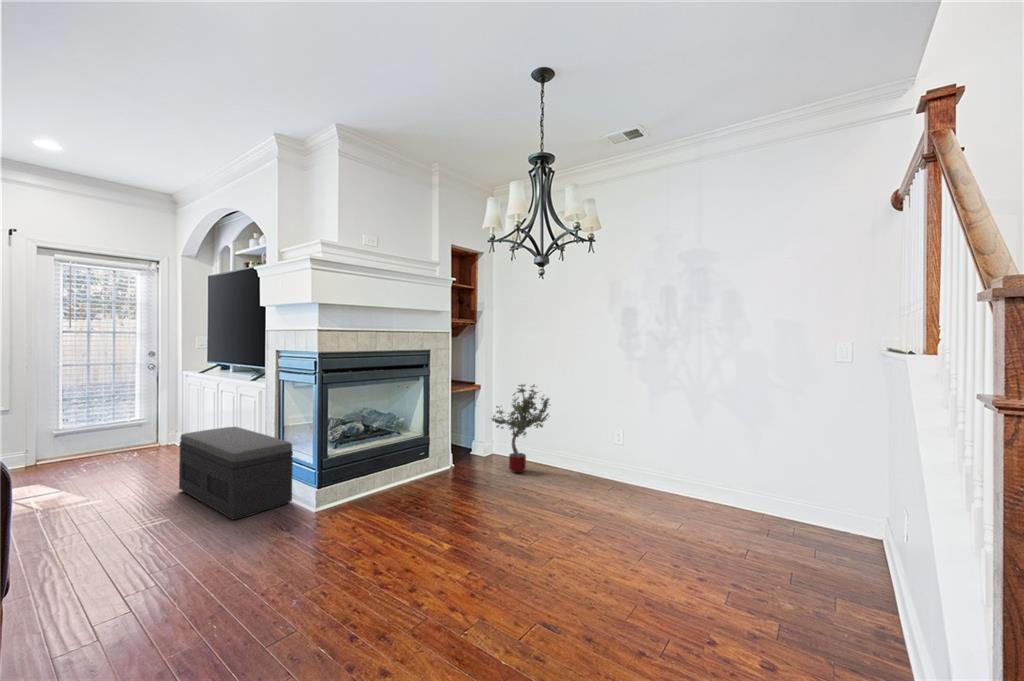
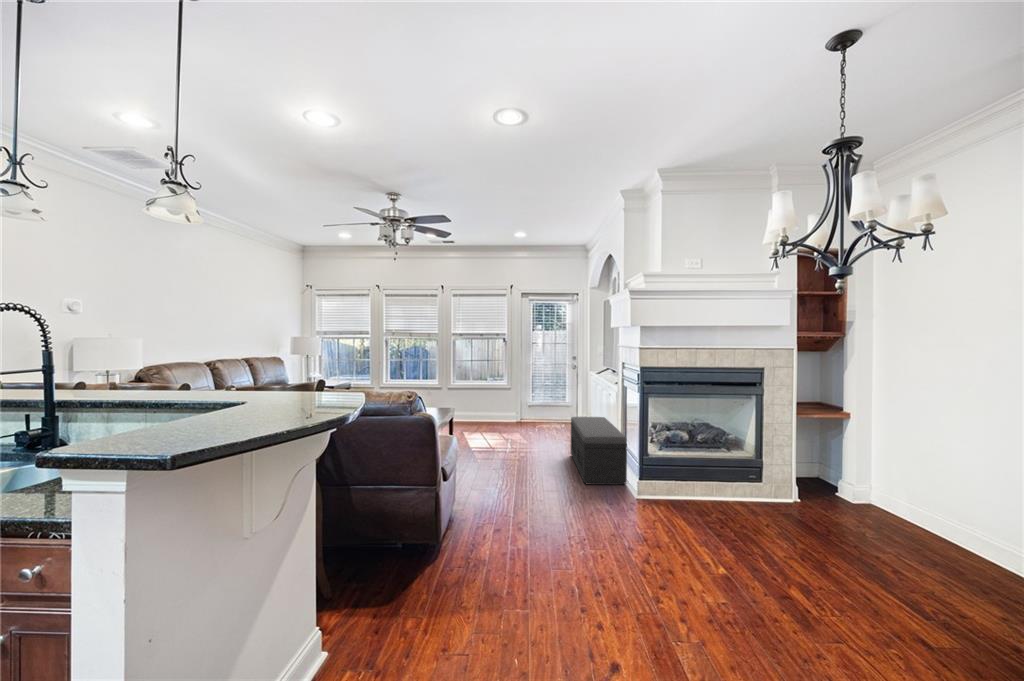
potted tree: present [492,384,549,473] -> none [856,420,957,538]

